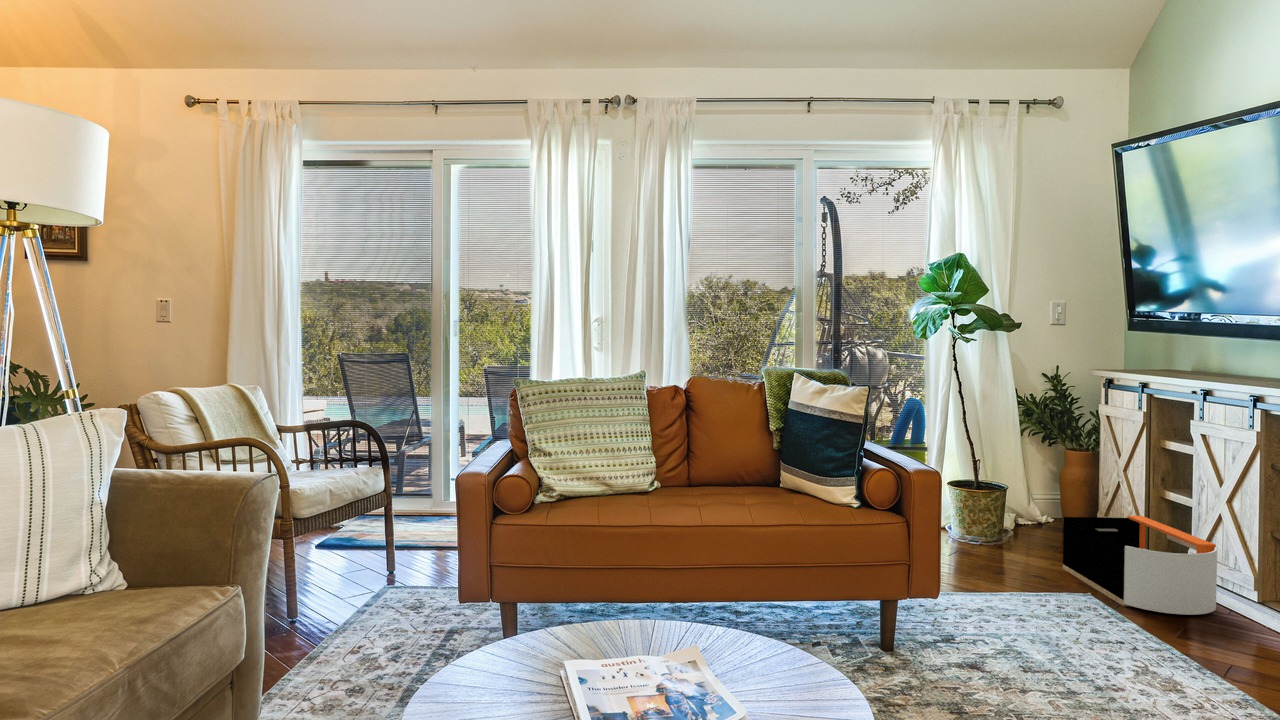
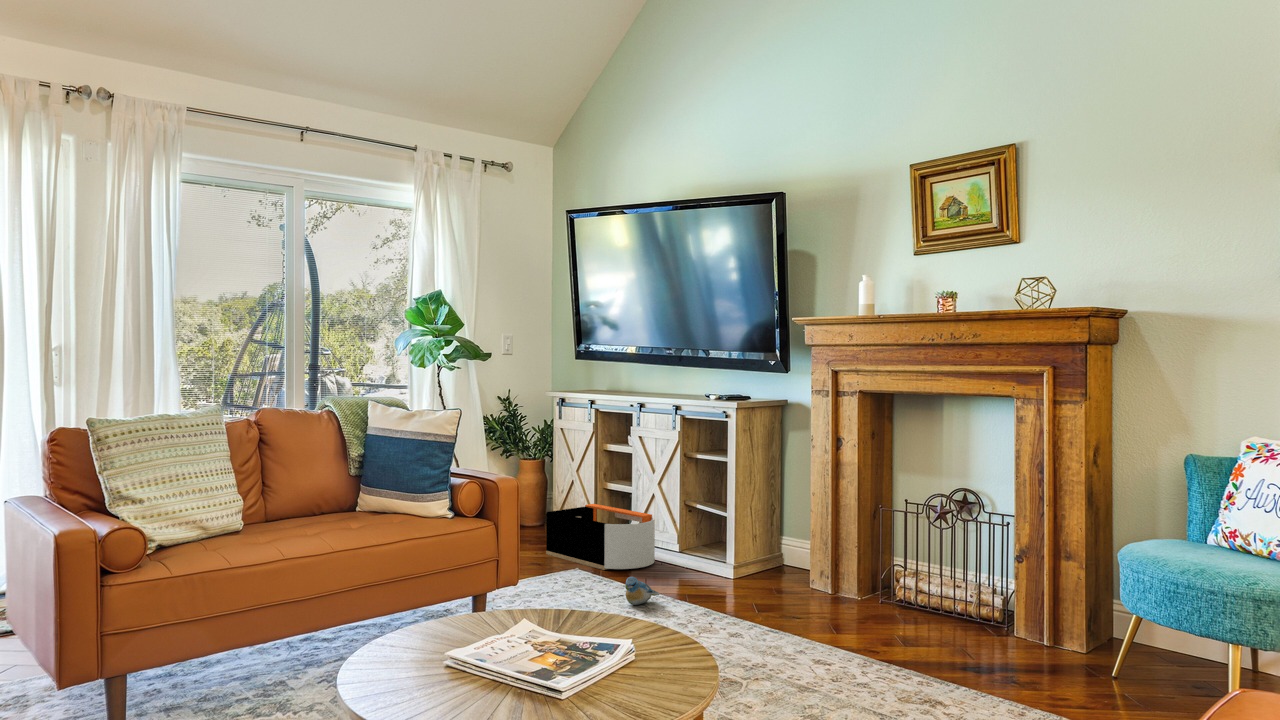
plush toy: none [1103,625,1165,666] -> present [625,577,659,605]

